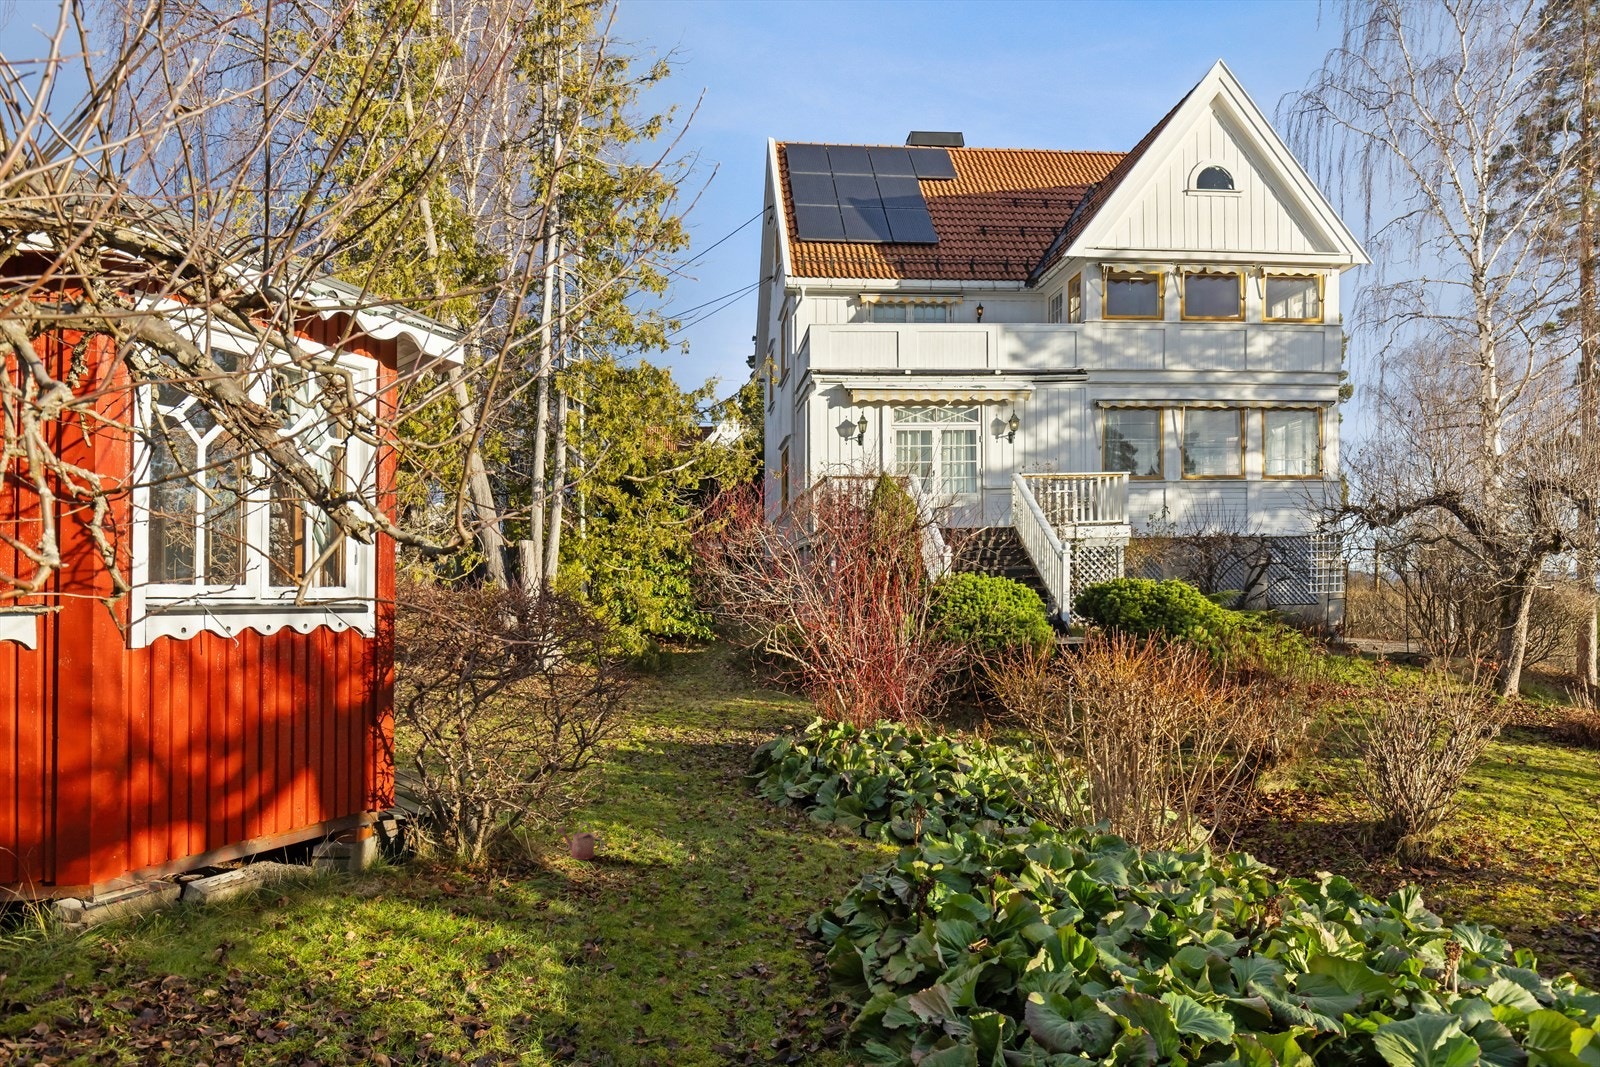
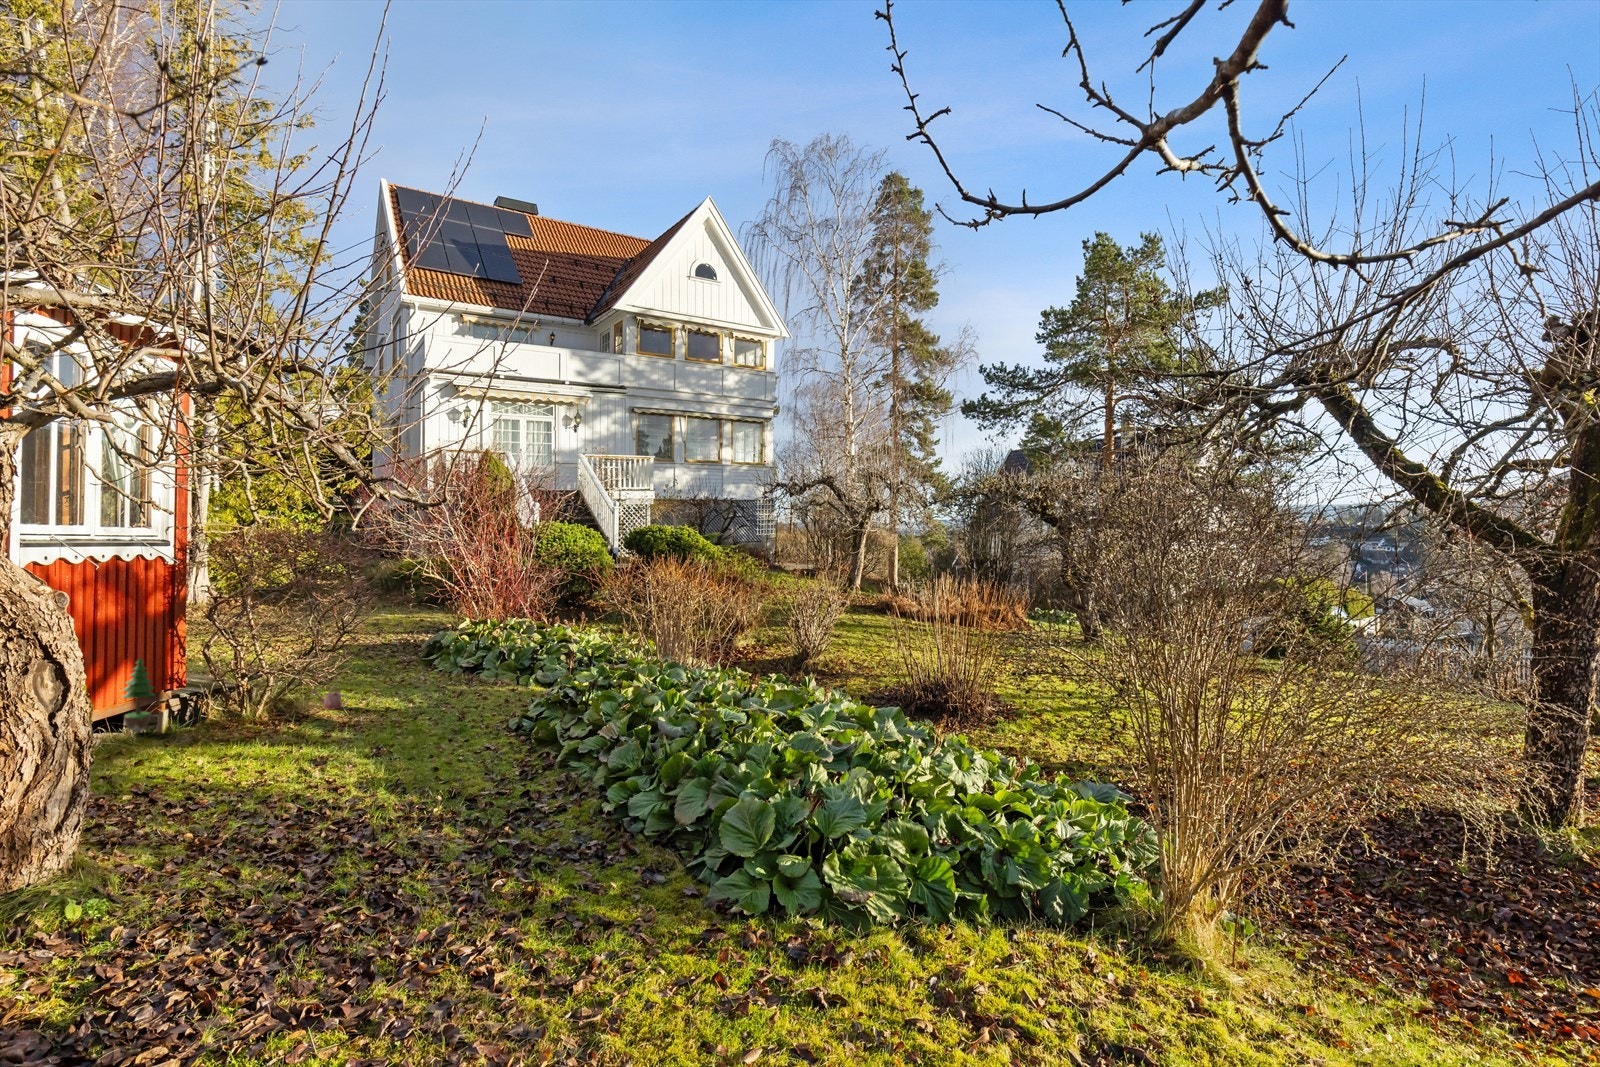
potted tree: none [306,765,348,874] -> present [122,658,155,732]

